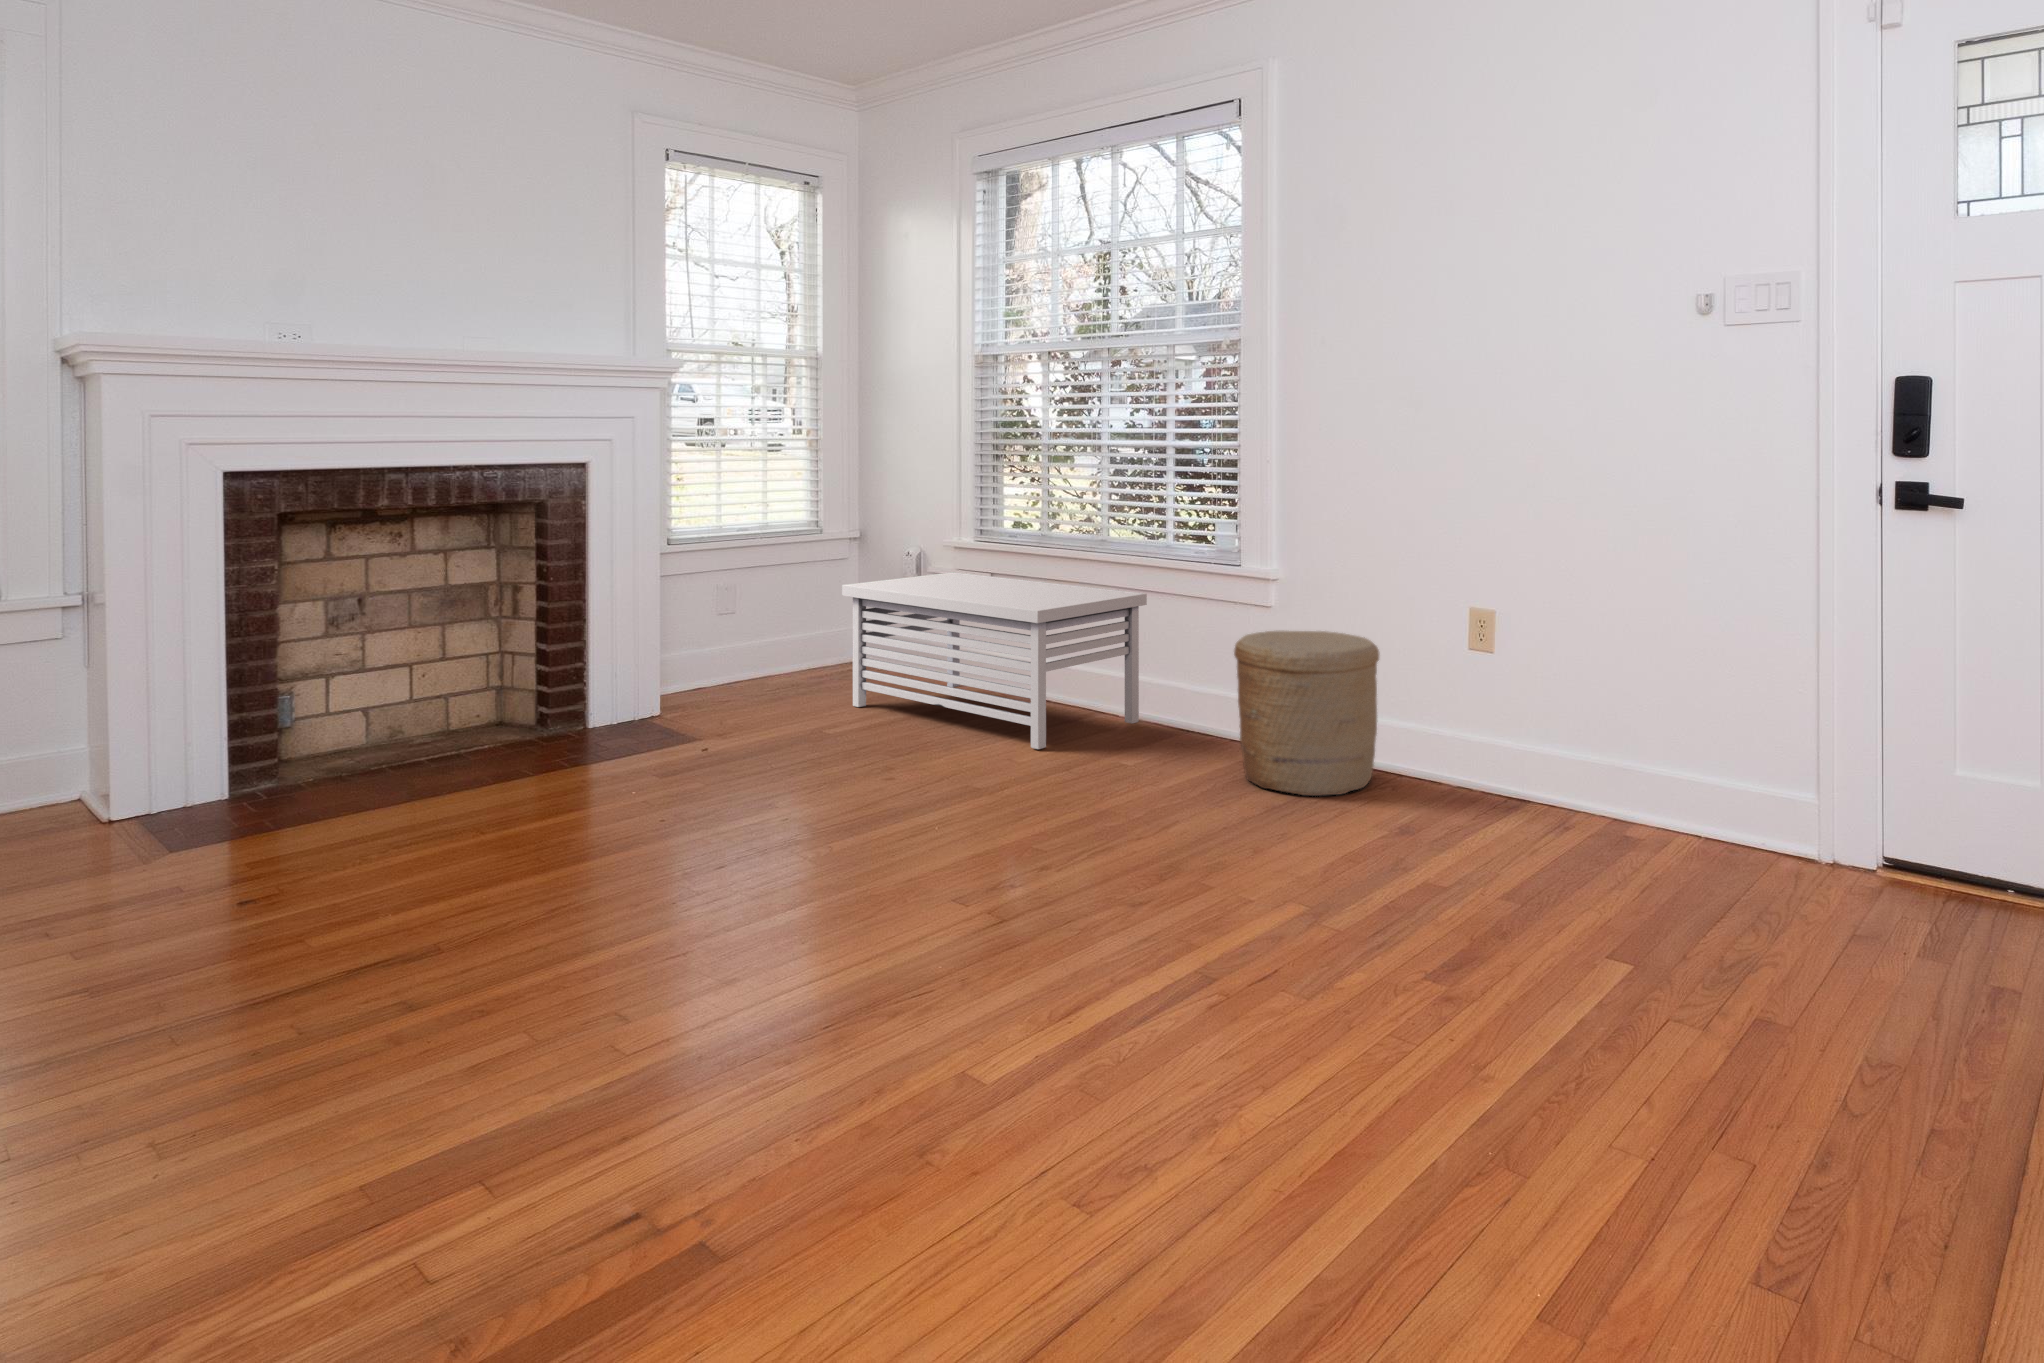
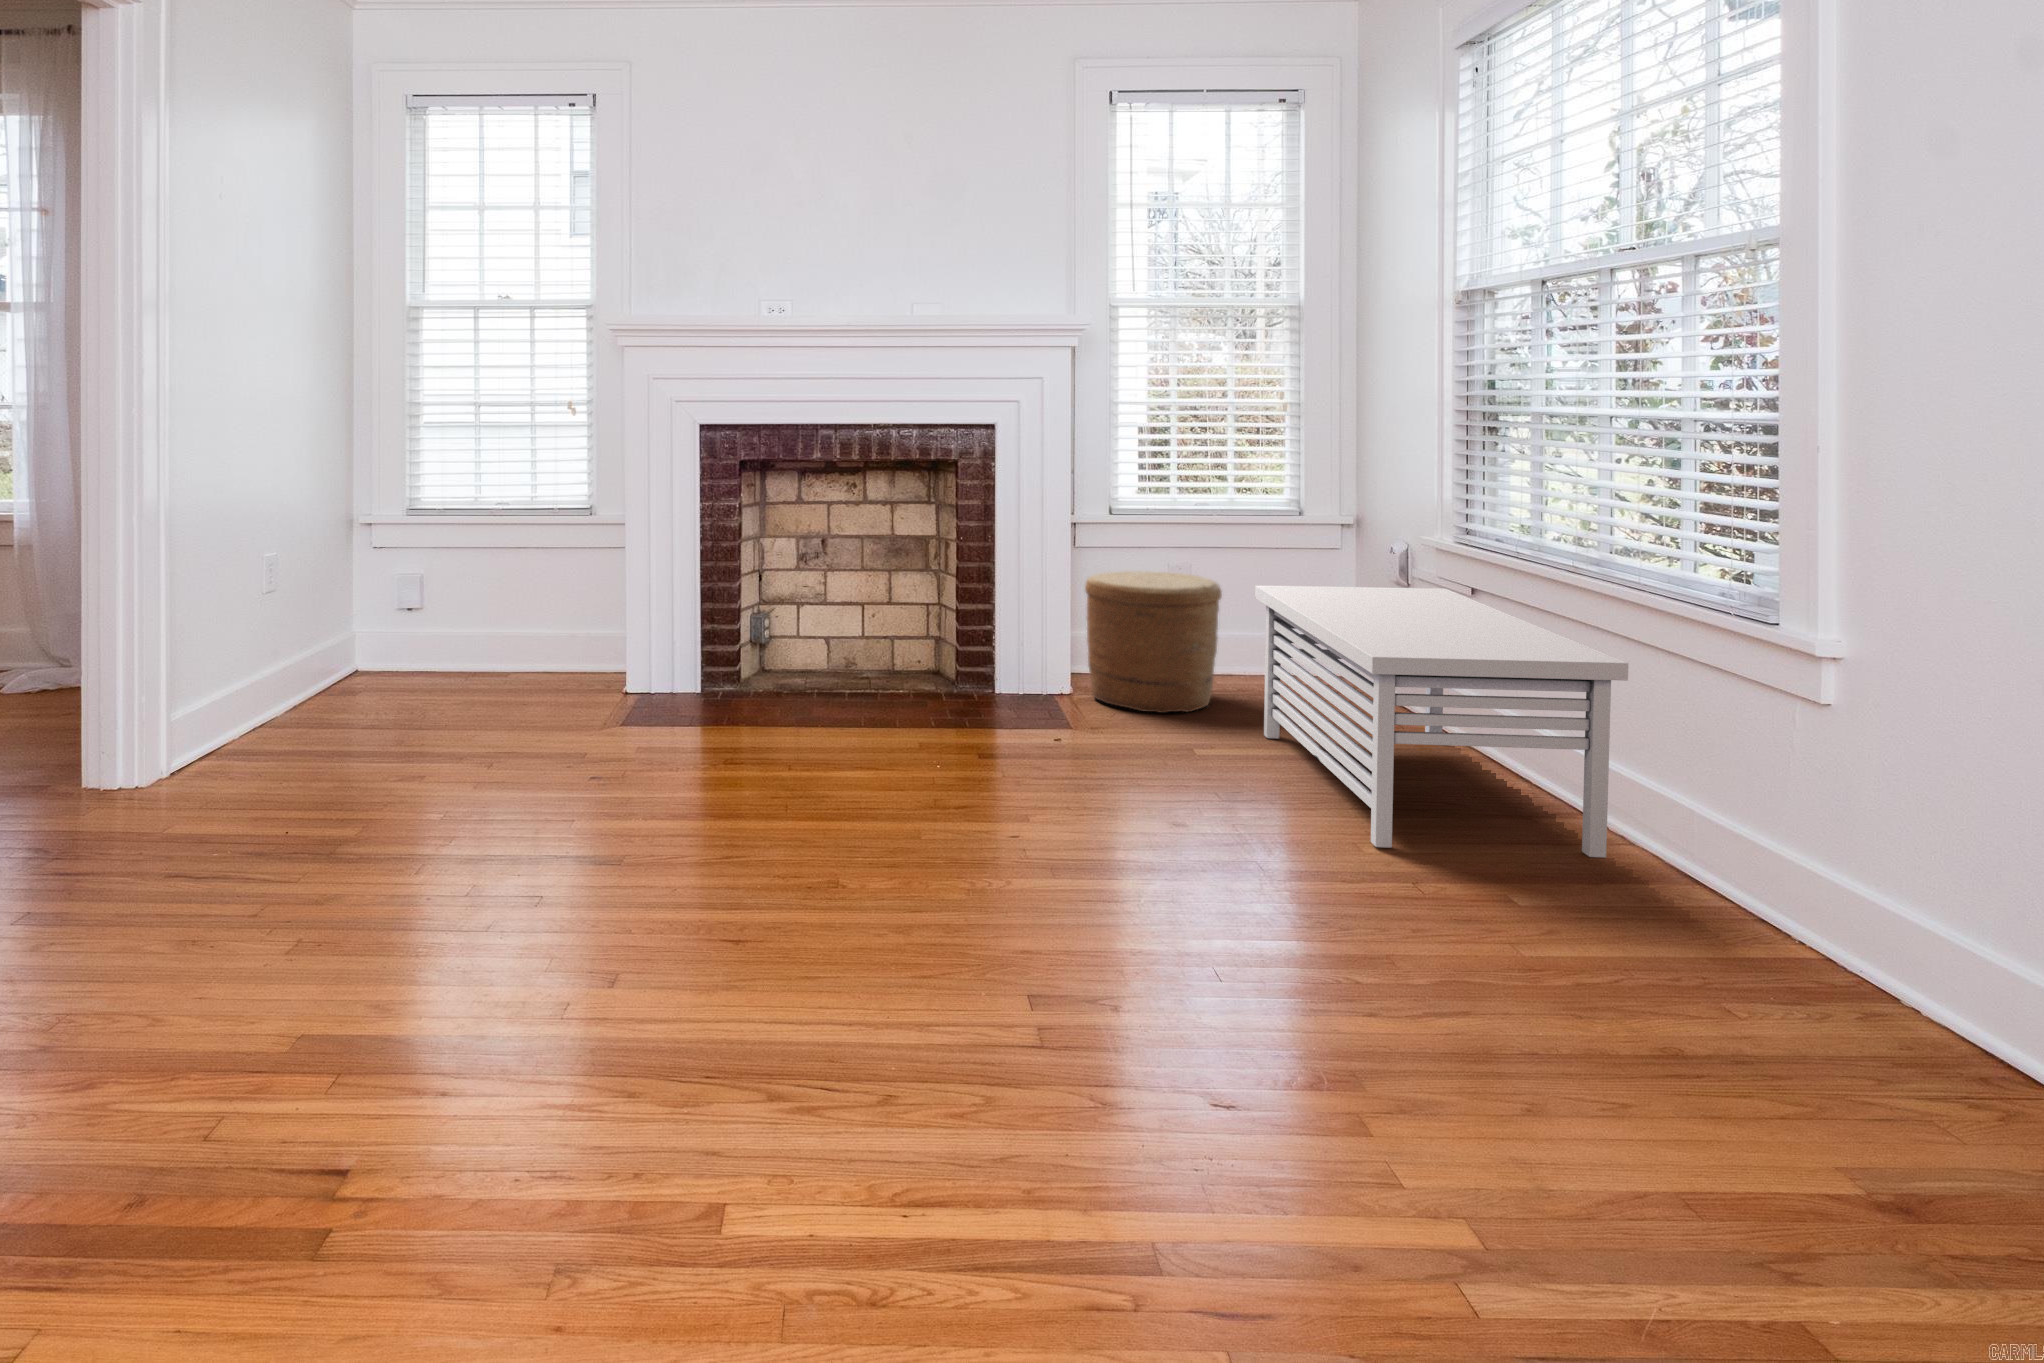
woven basket: present [1234,631,1379,796] -> present [1085,571,1222,713]

